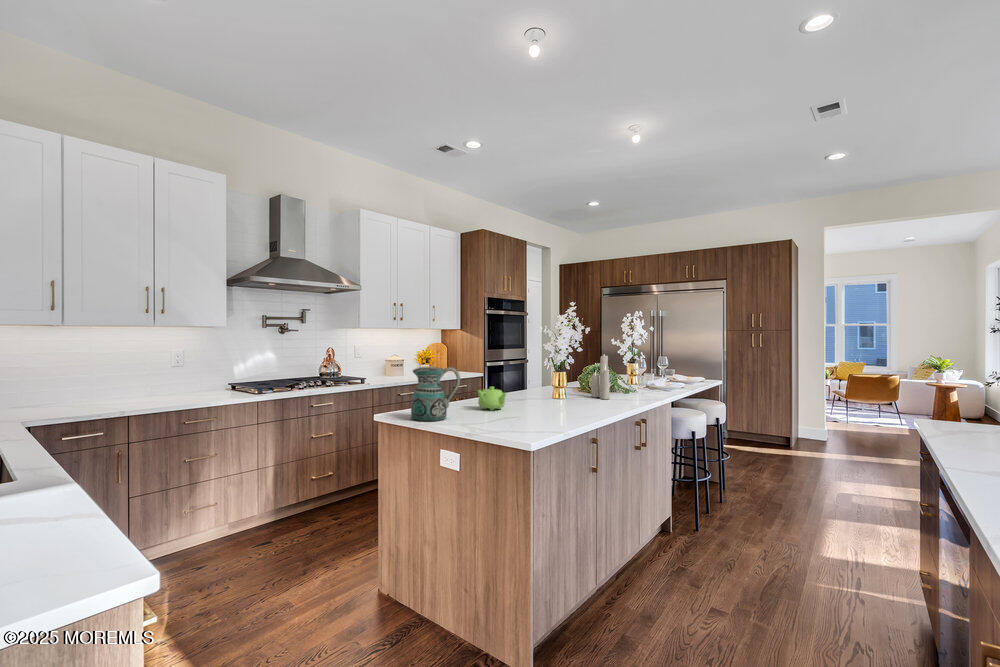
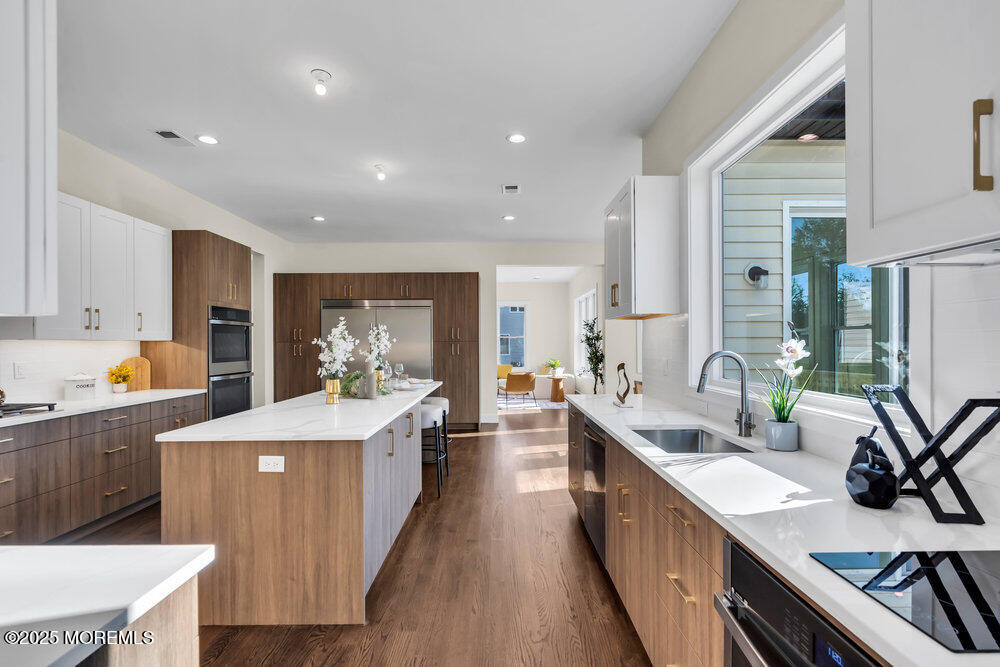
ceramic pitcher: present [411,367,460,421] -> none [204,373,260,431]
teapot: present [477,387,506,411] -> none [261,392,299,416]

